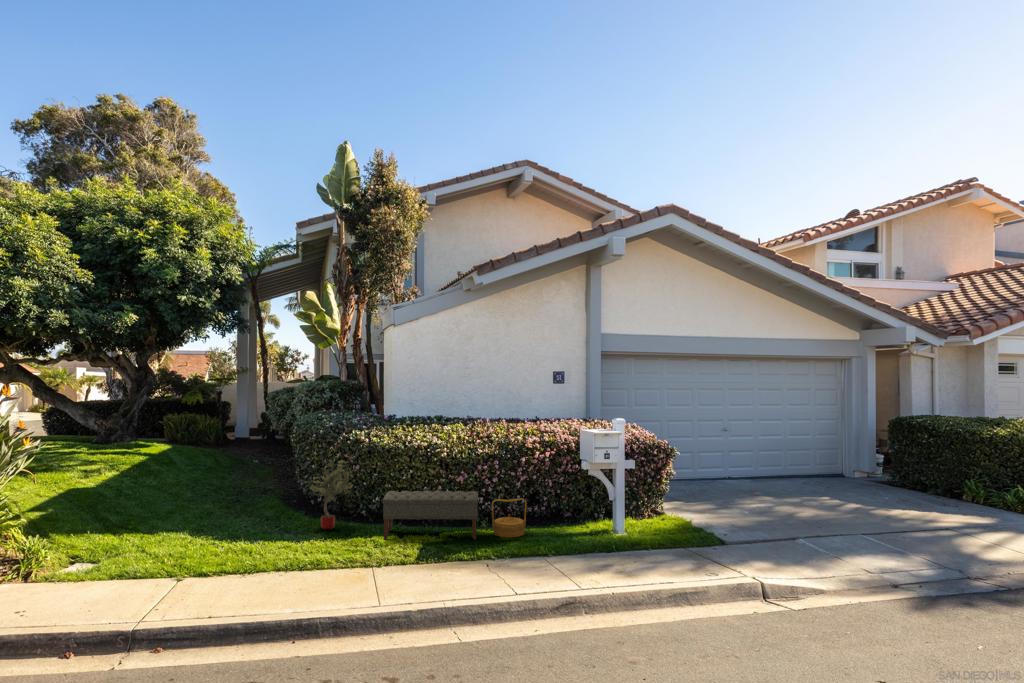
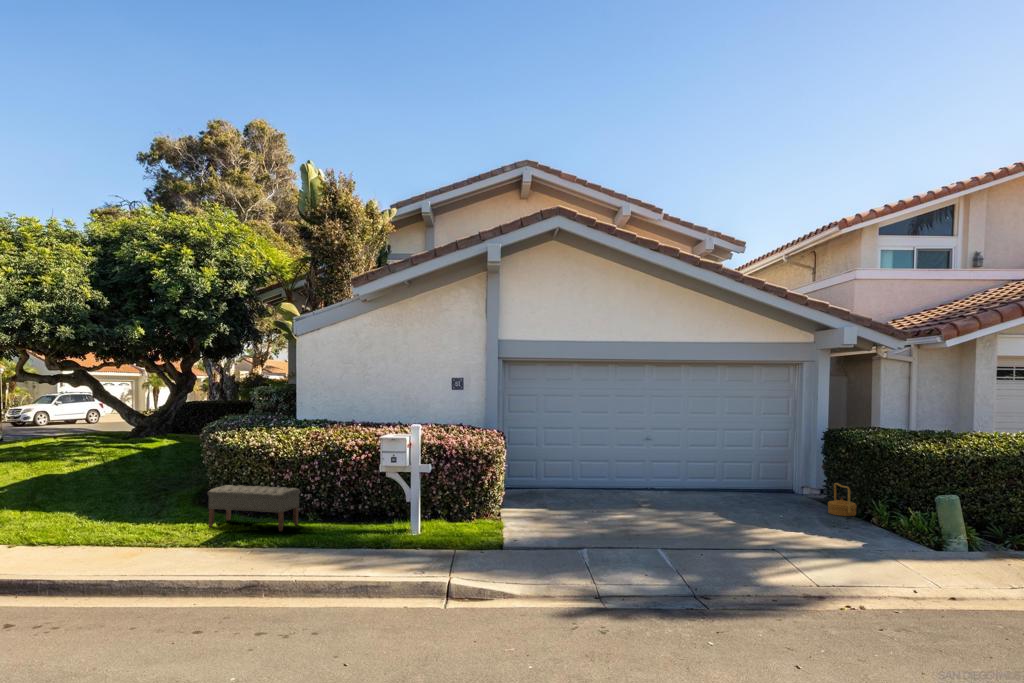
potted tree: present [310,460,352,530] -> none [172,456,208,517]
woven basket: present [492,499,527,537] -> present [828,483,857,516]

